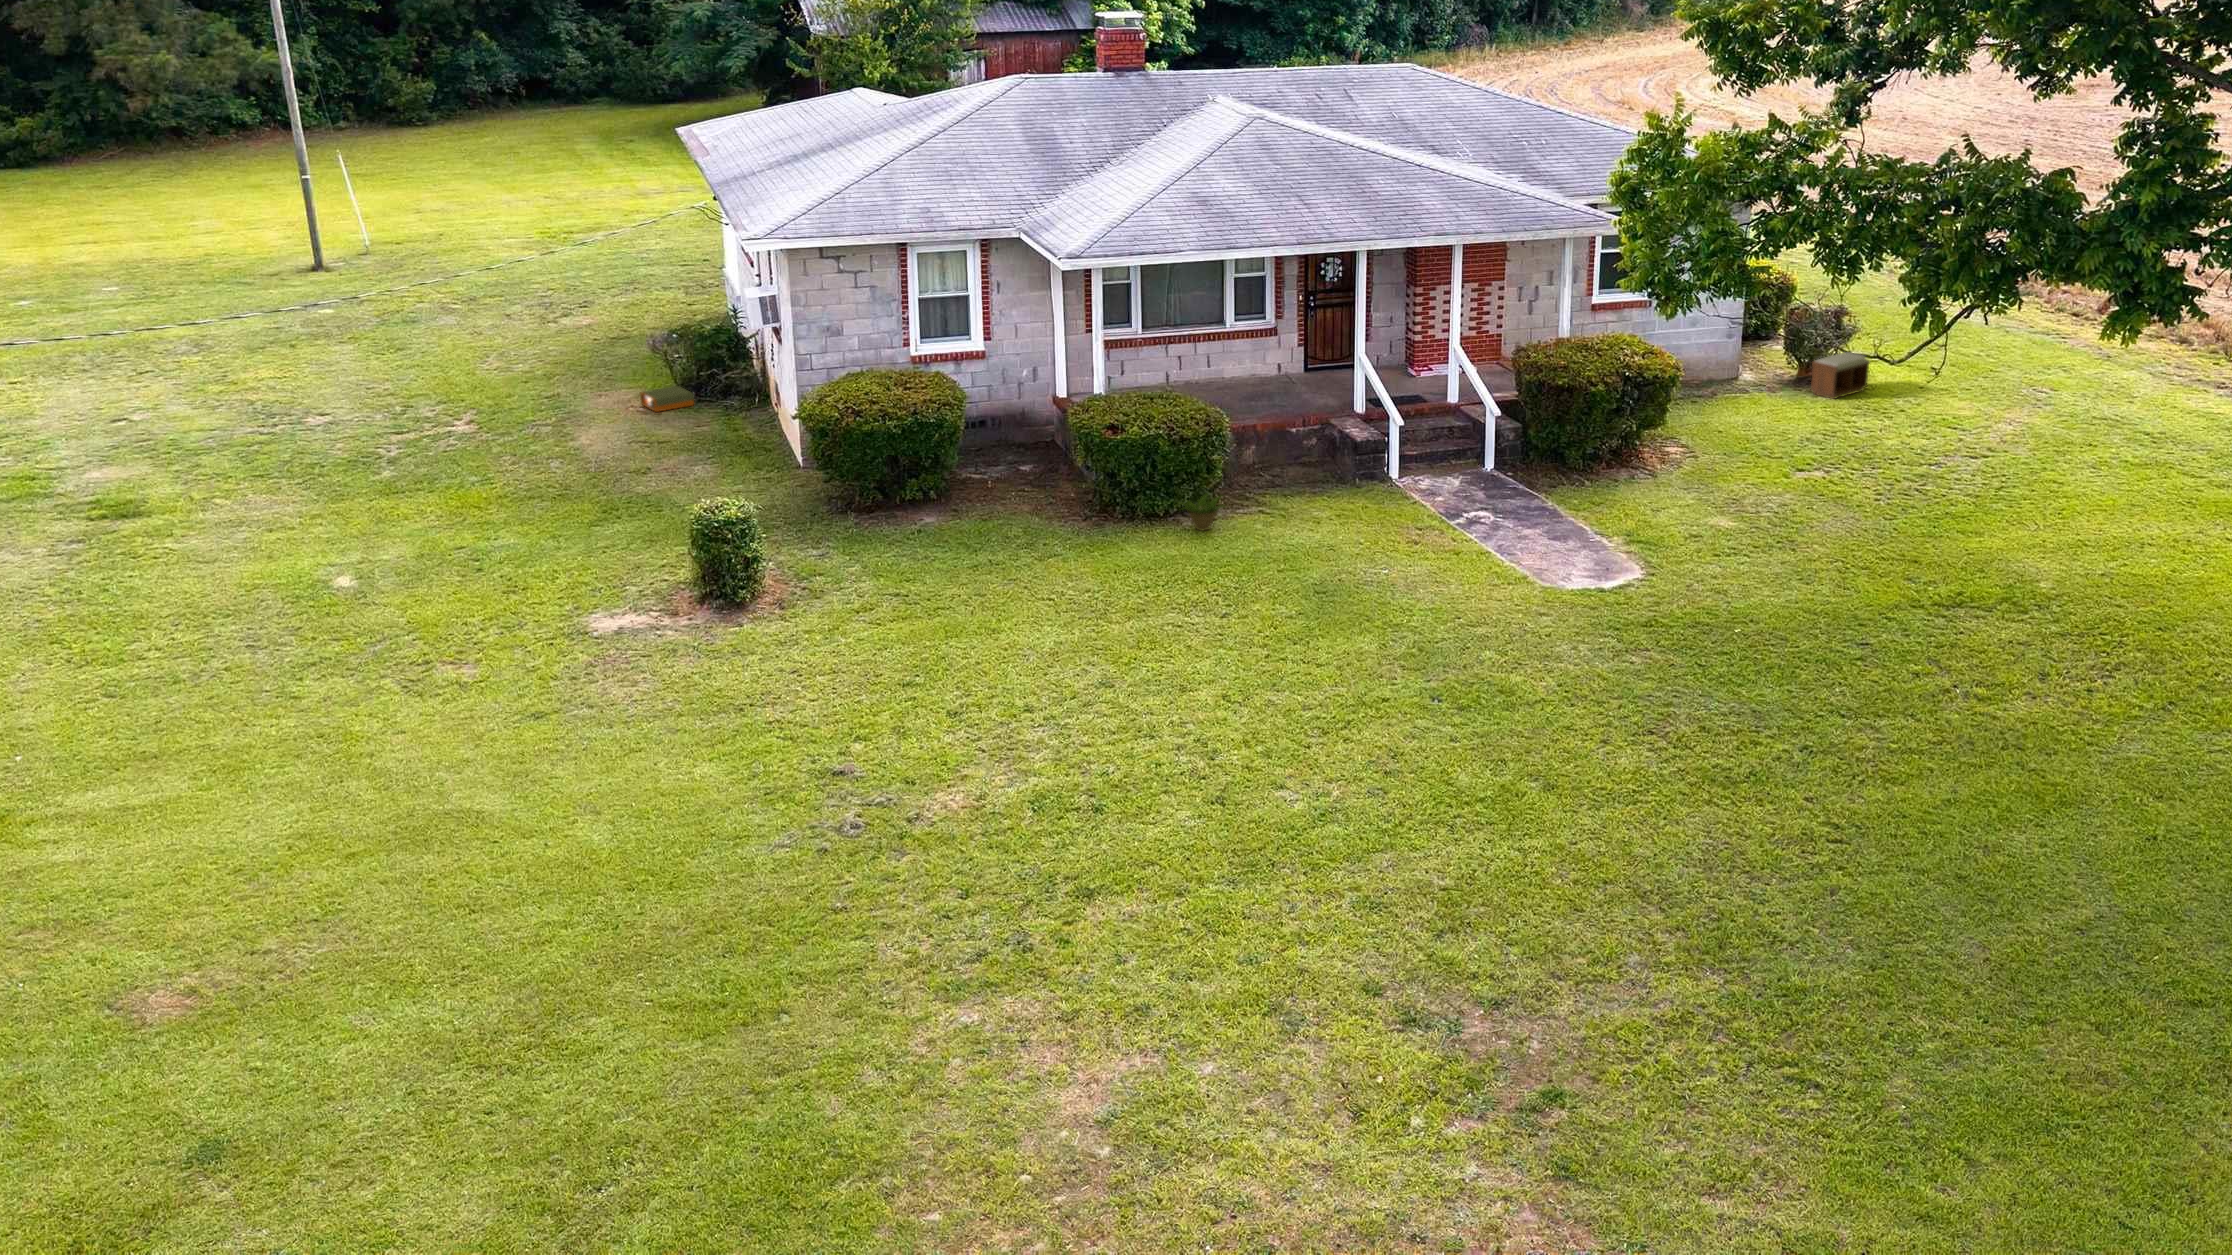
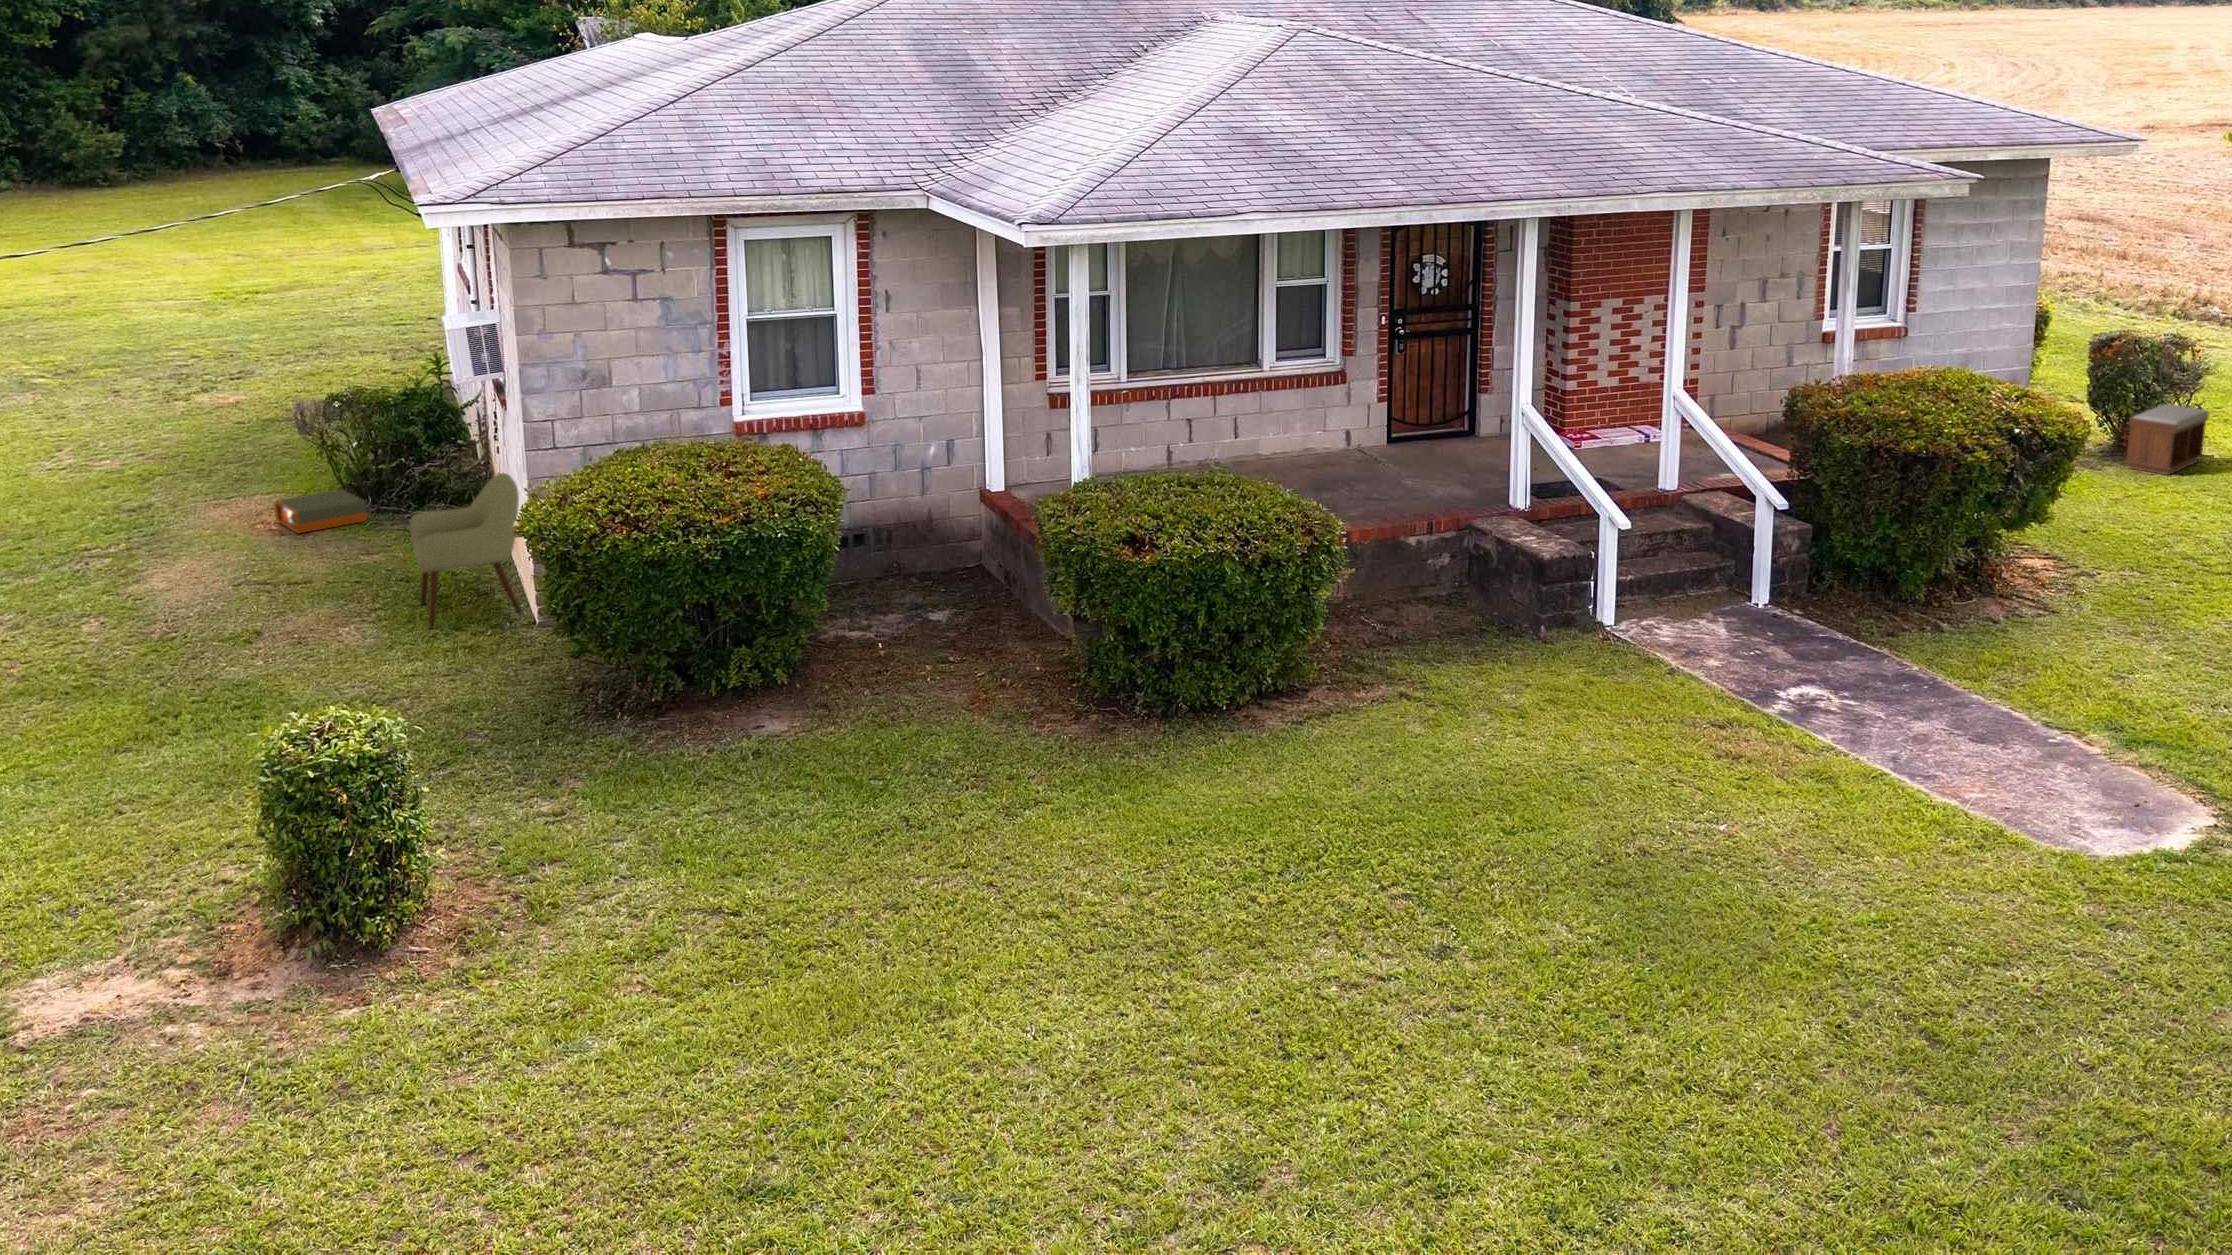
chair: none [730,381,793,468] -> present [410,473,522,629]
decorative plant: present [1182,494,1224,531] -> none [1246,658,1349,734]

